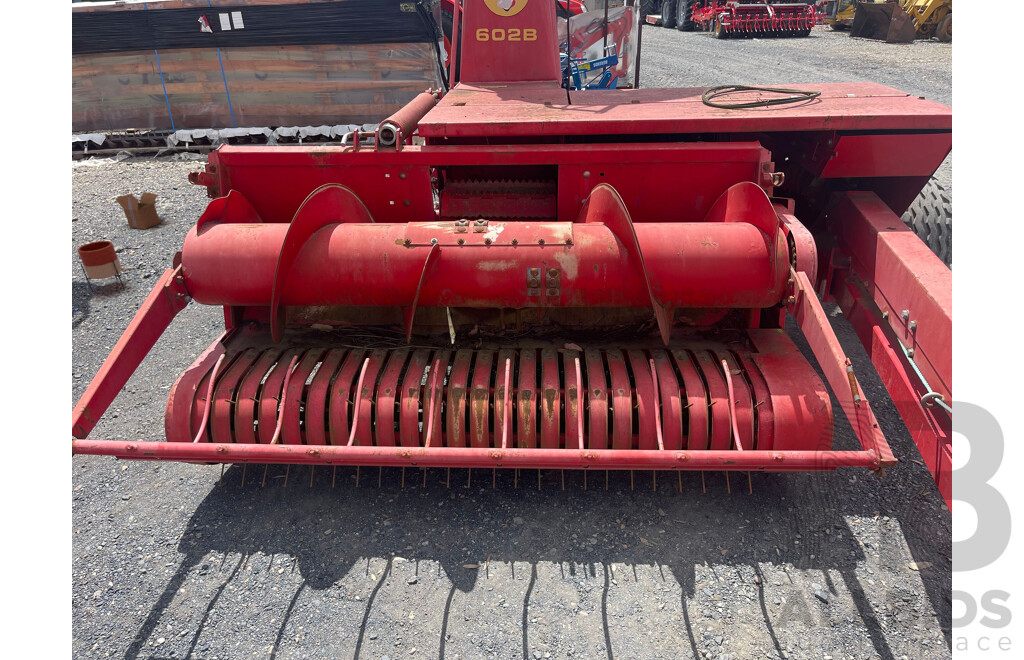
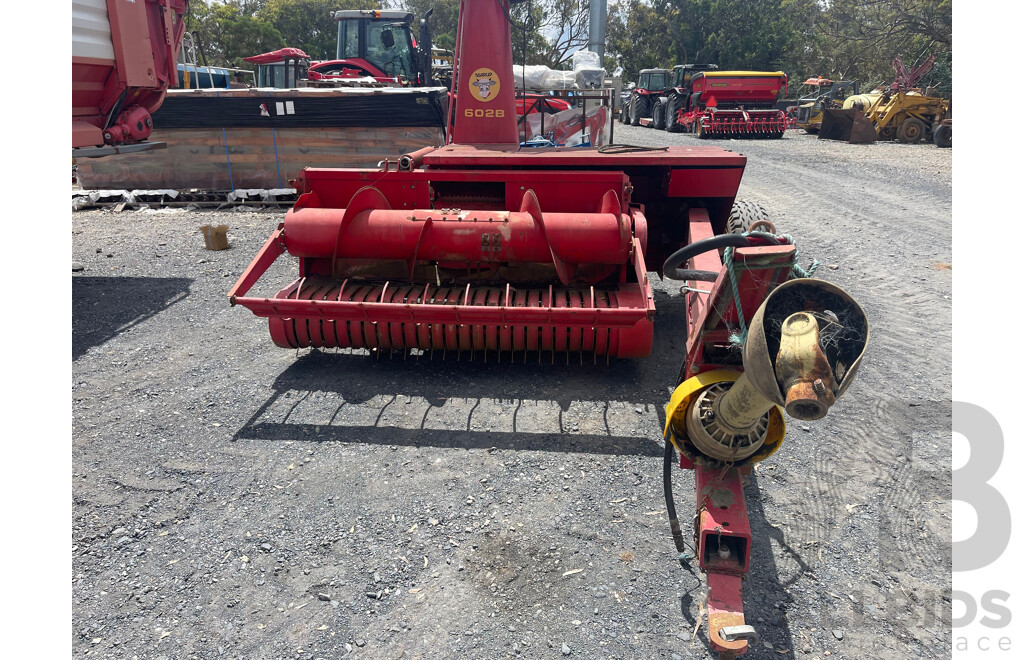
planter: present [77,241,124,293] -> none [181,248,209,284]

